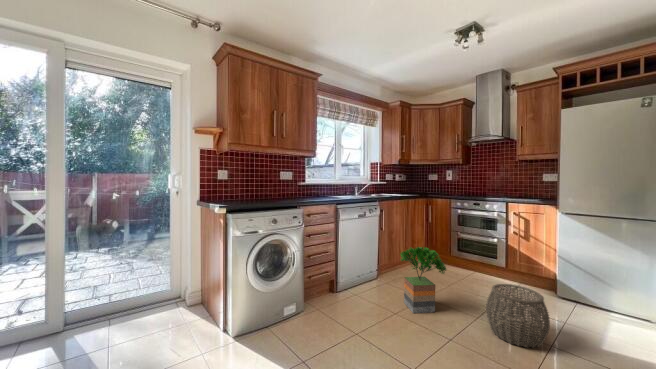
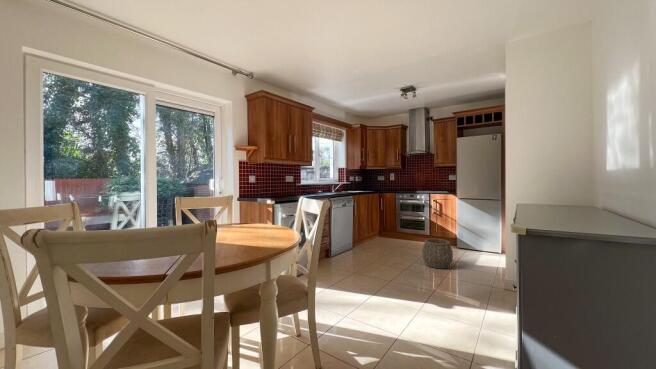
potted tree: present [400,247,446,313] -> none [371,222,401,262]

